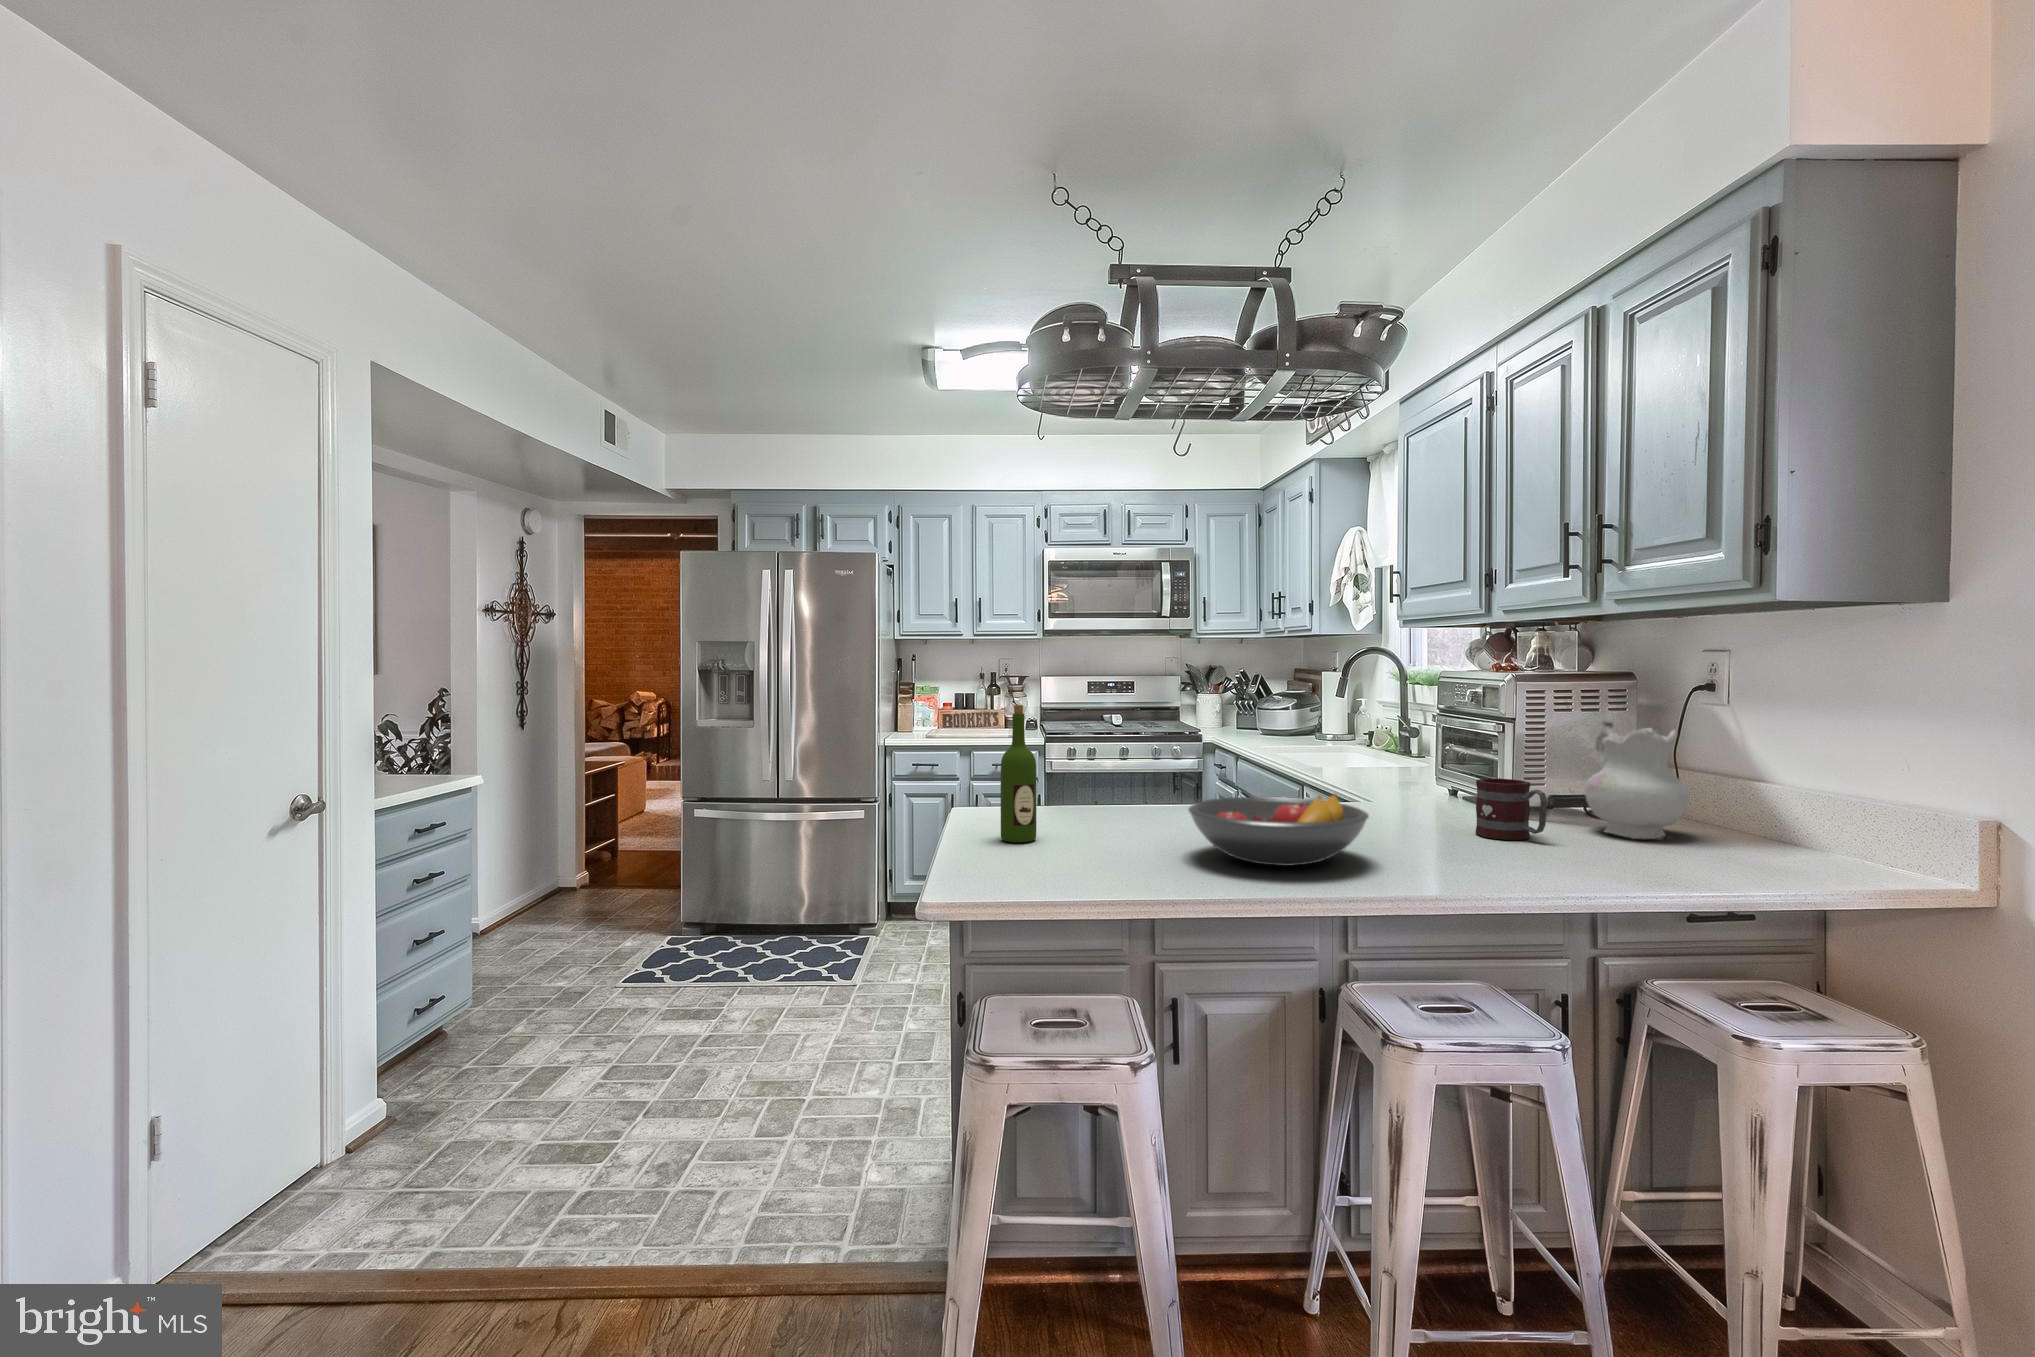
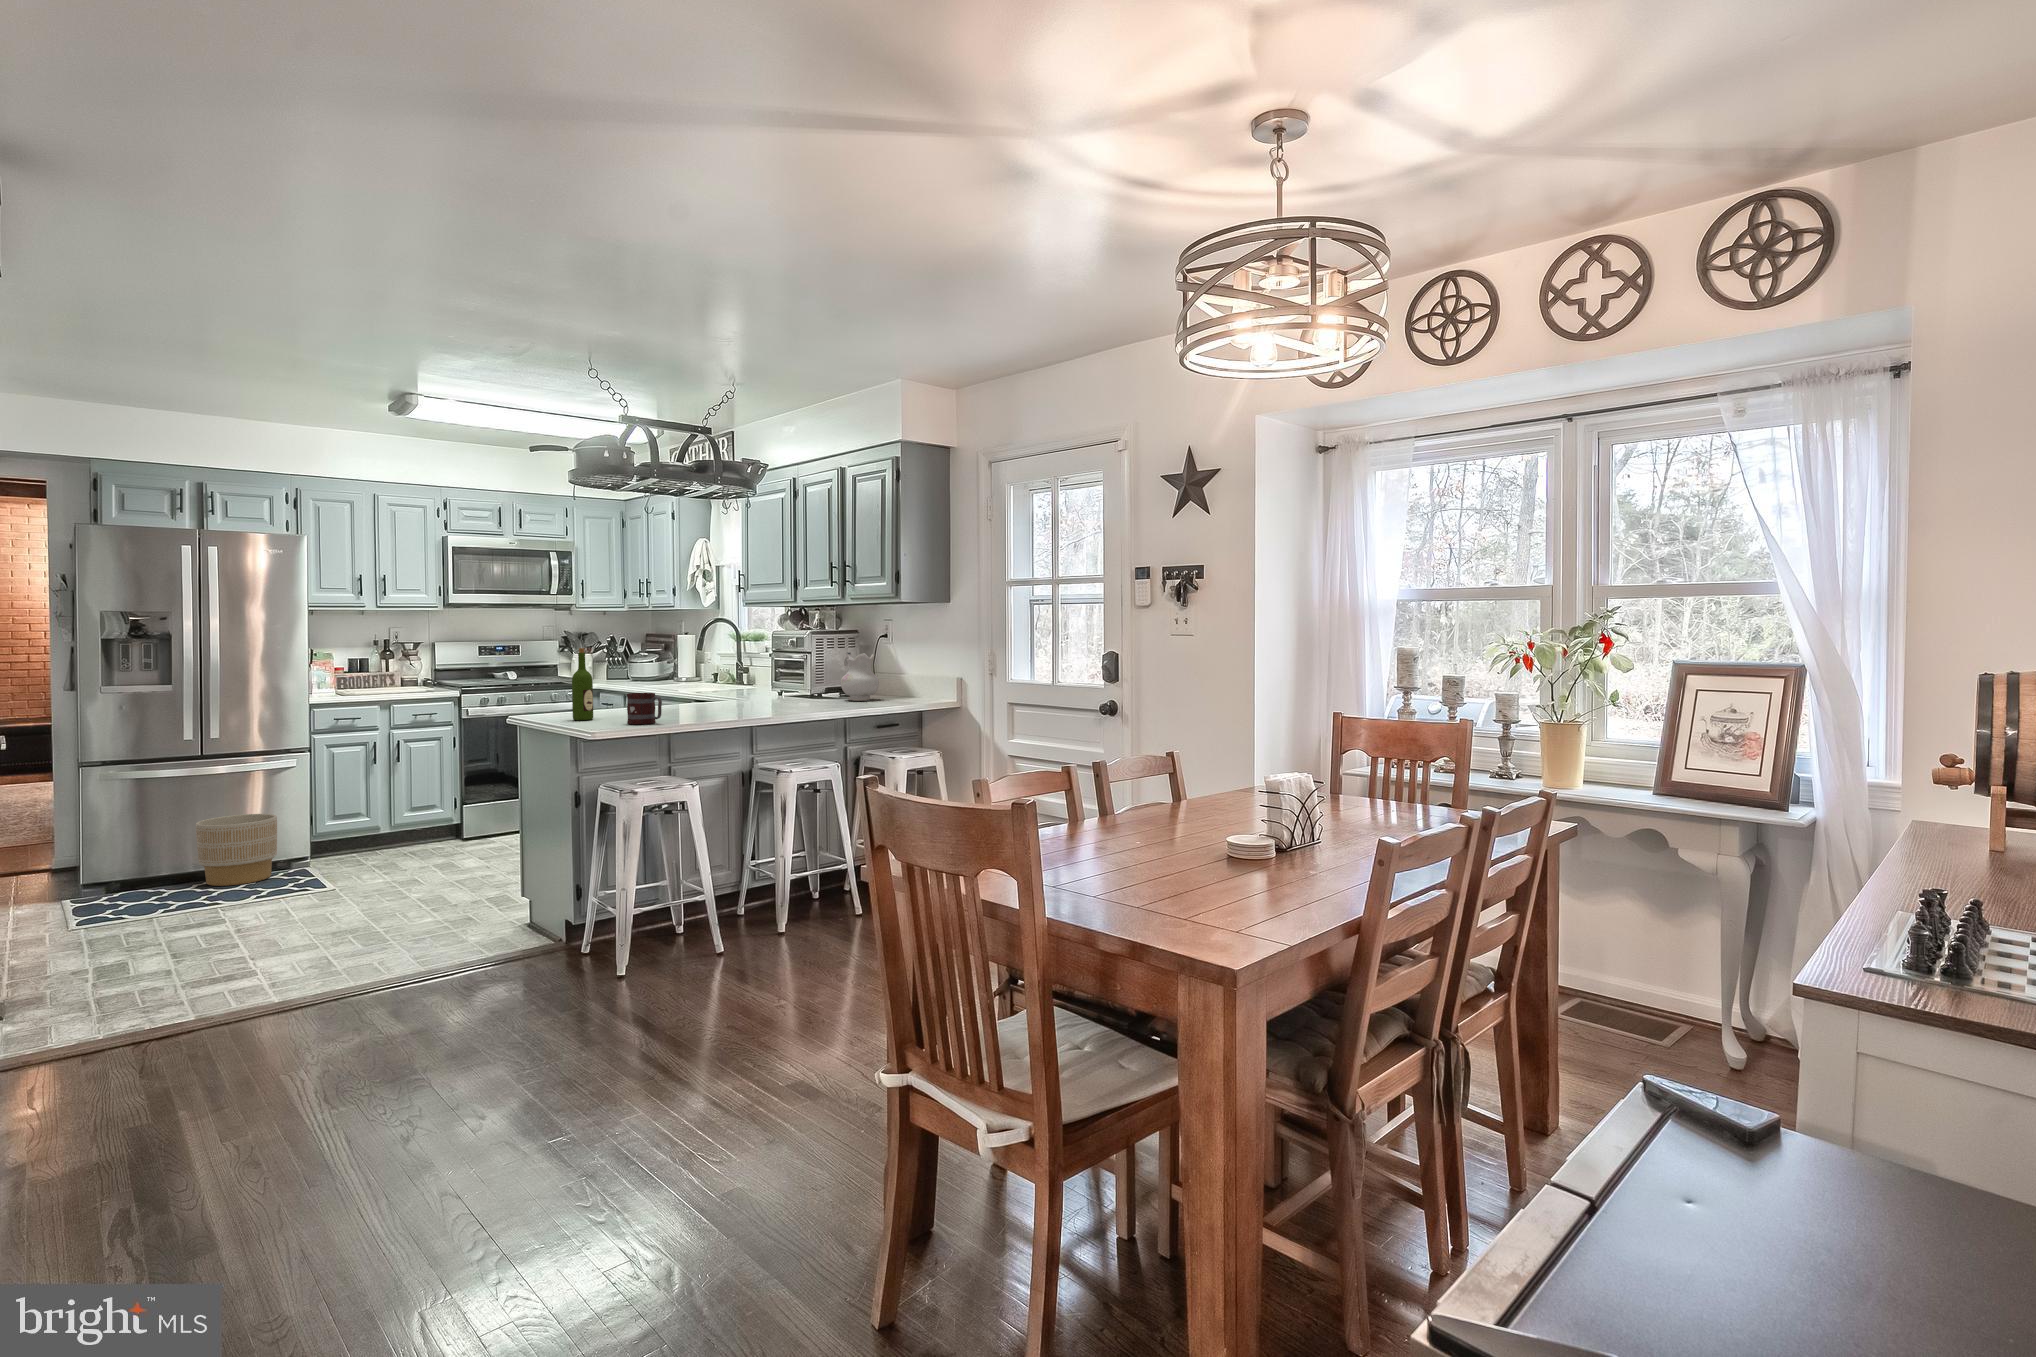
mug: present [1475,778,1547,840] -> present [627,693,662,724]
fruit bowl: present [1188,794,1369,866] -> none [680,685,762,715]
planter: none [748,872,824,959] -> present [196,814,277,886]

